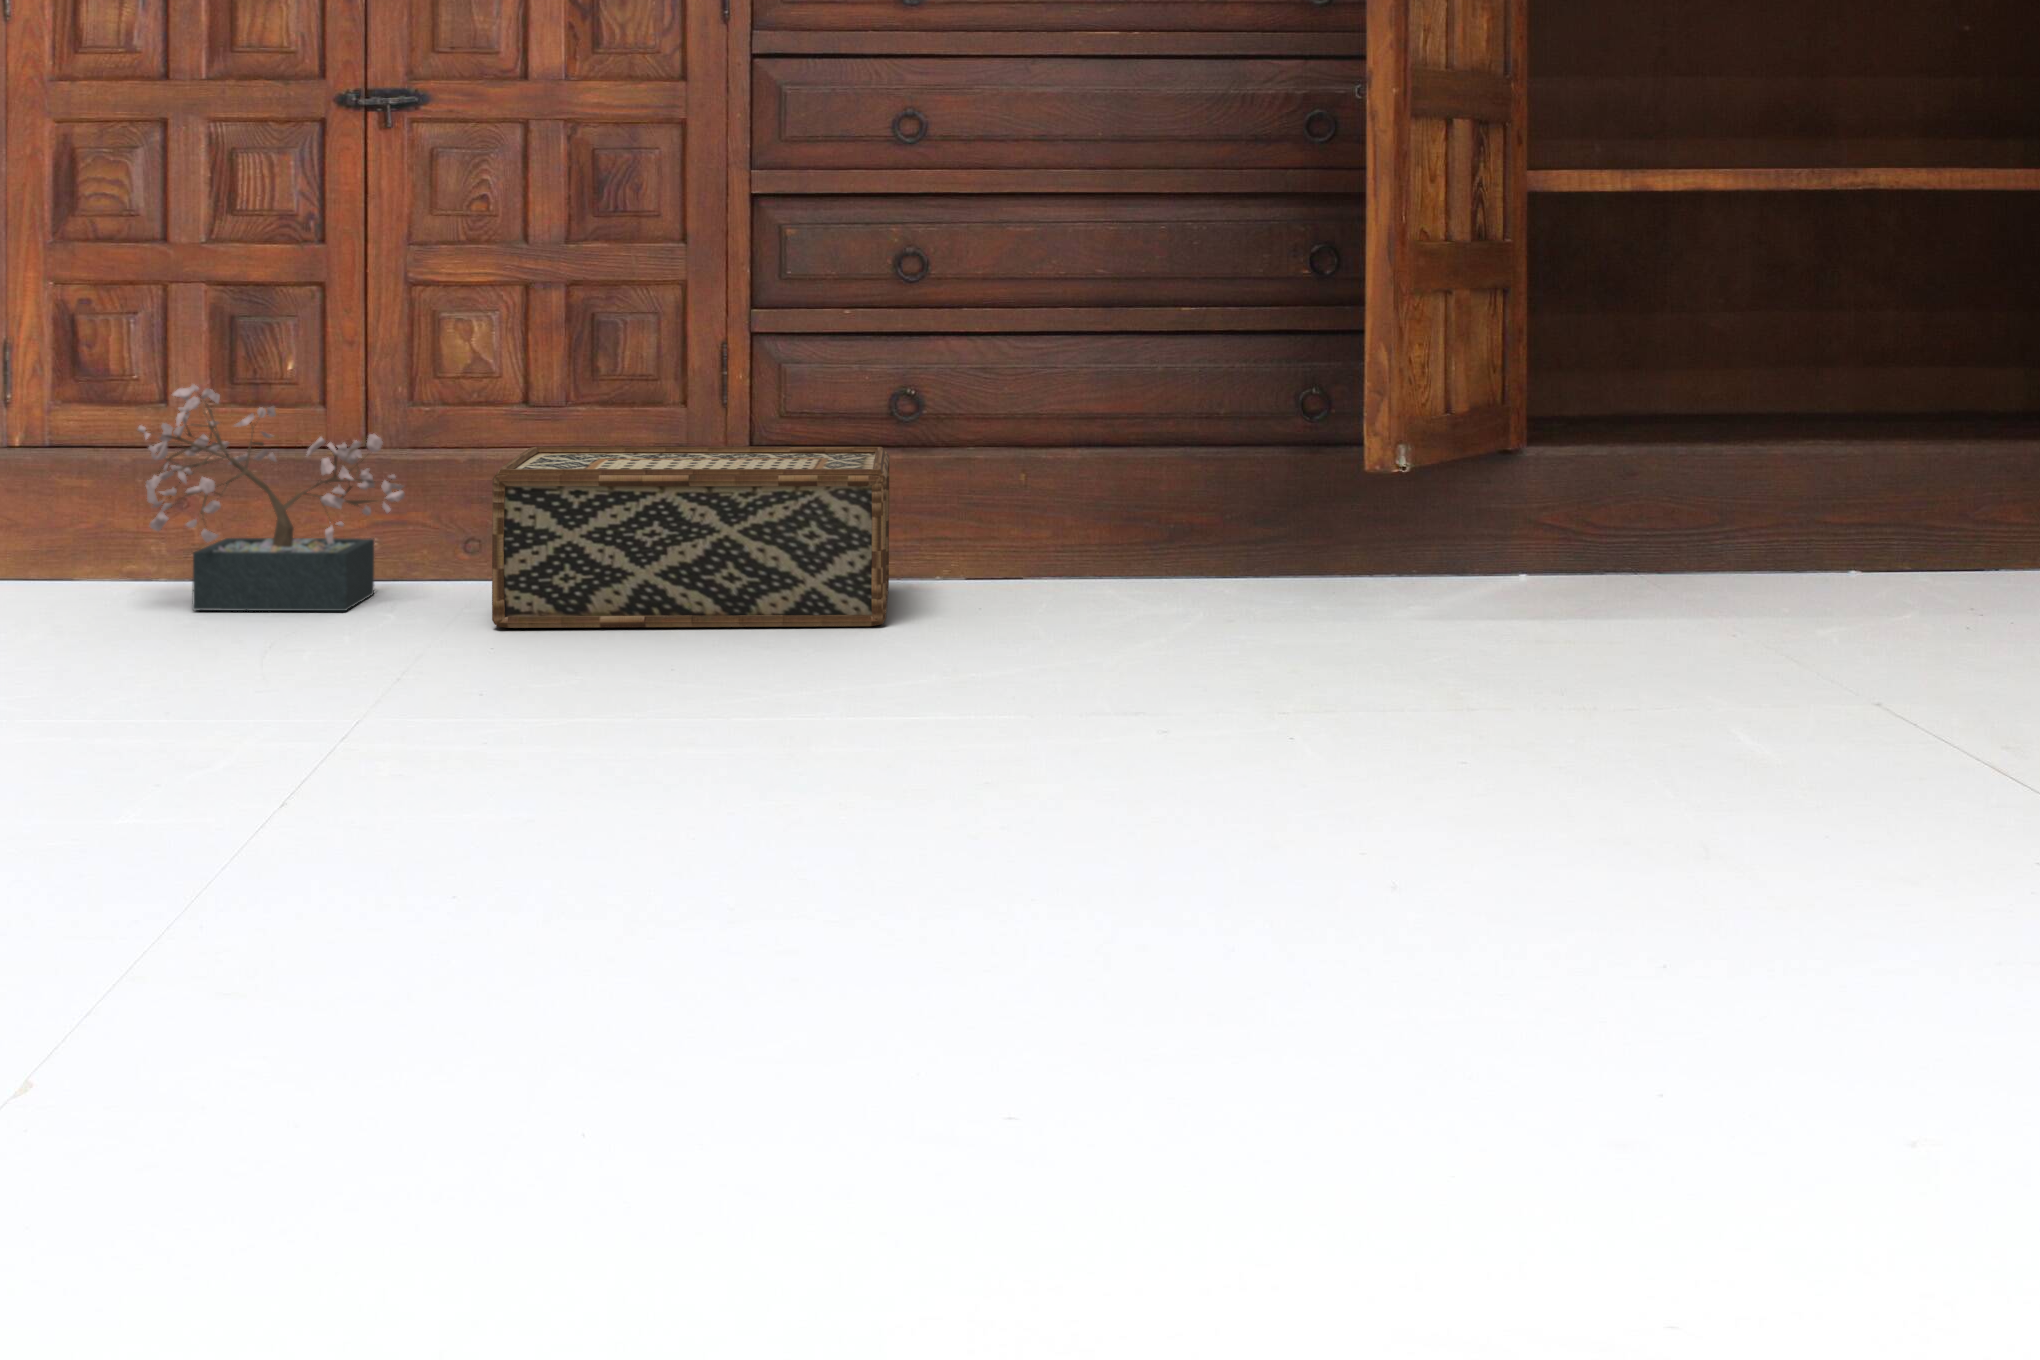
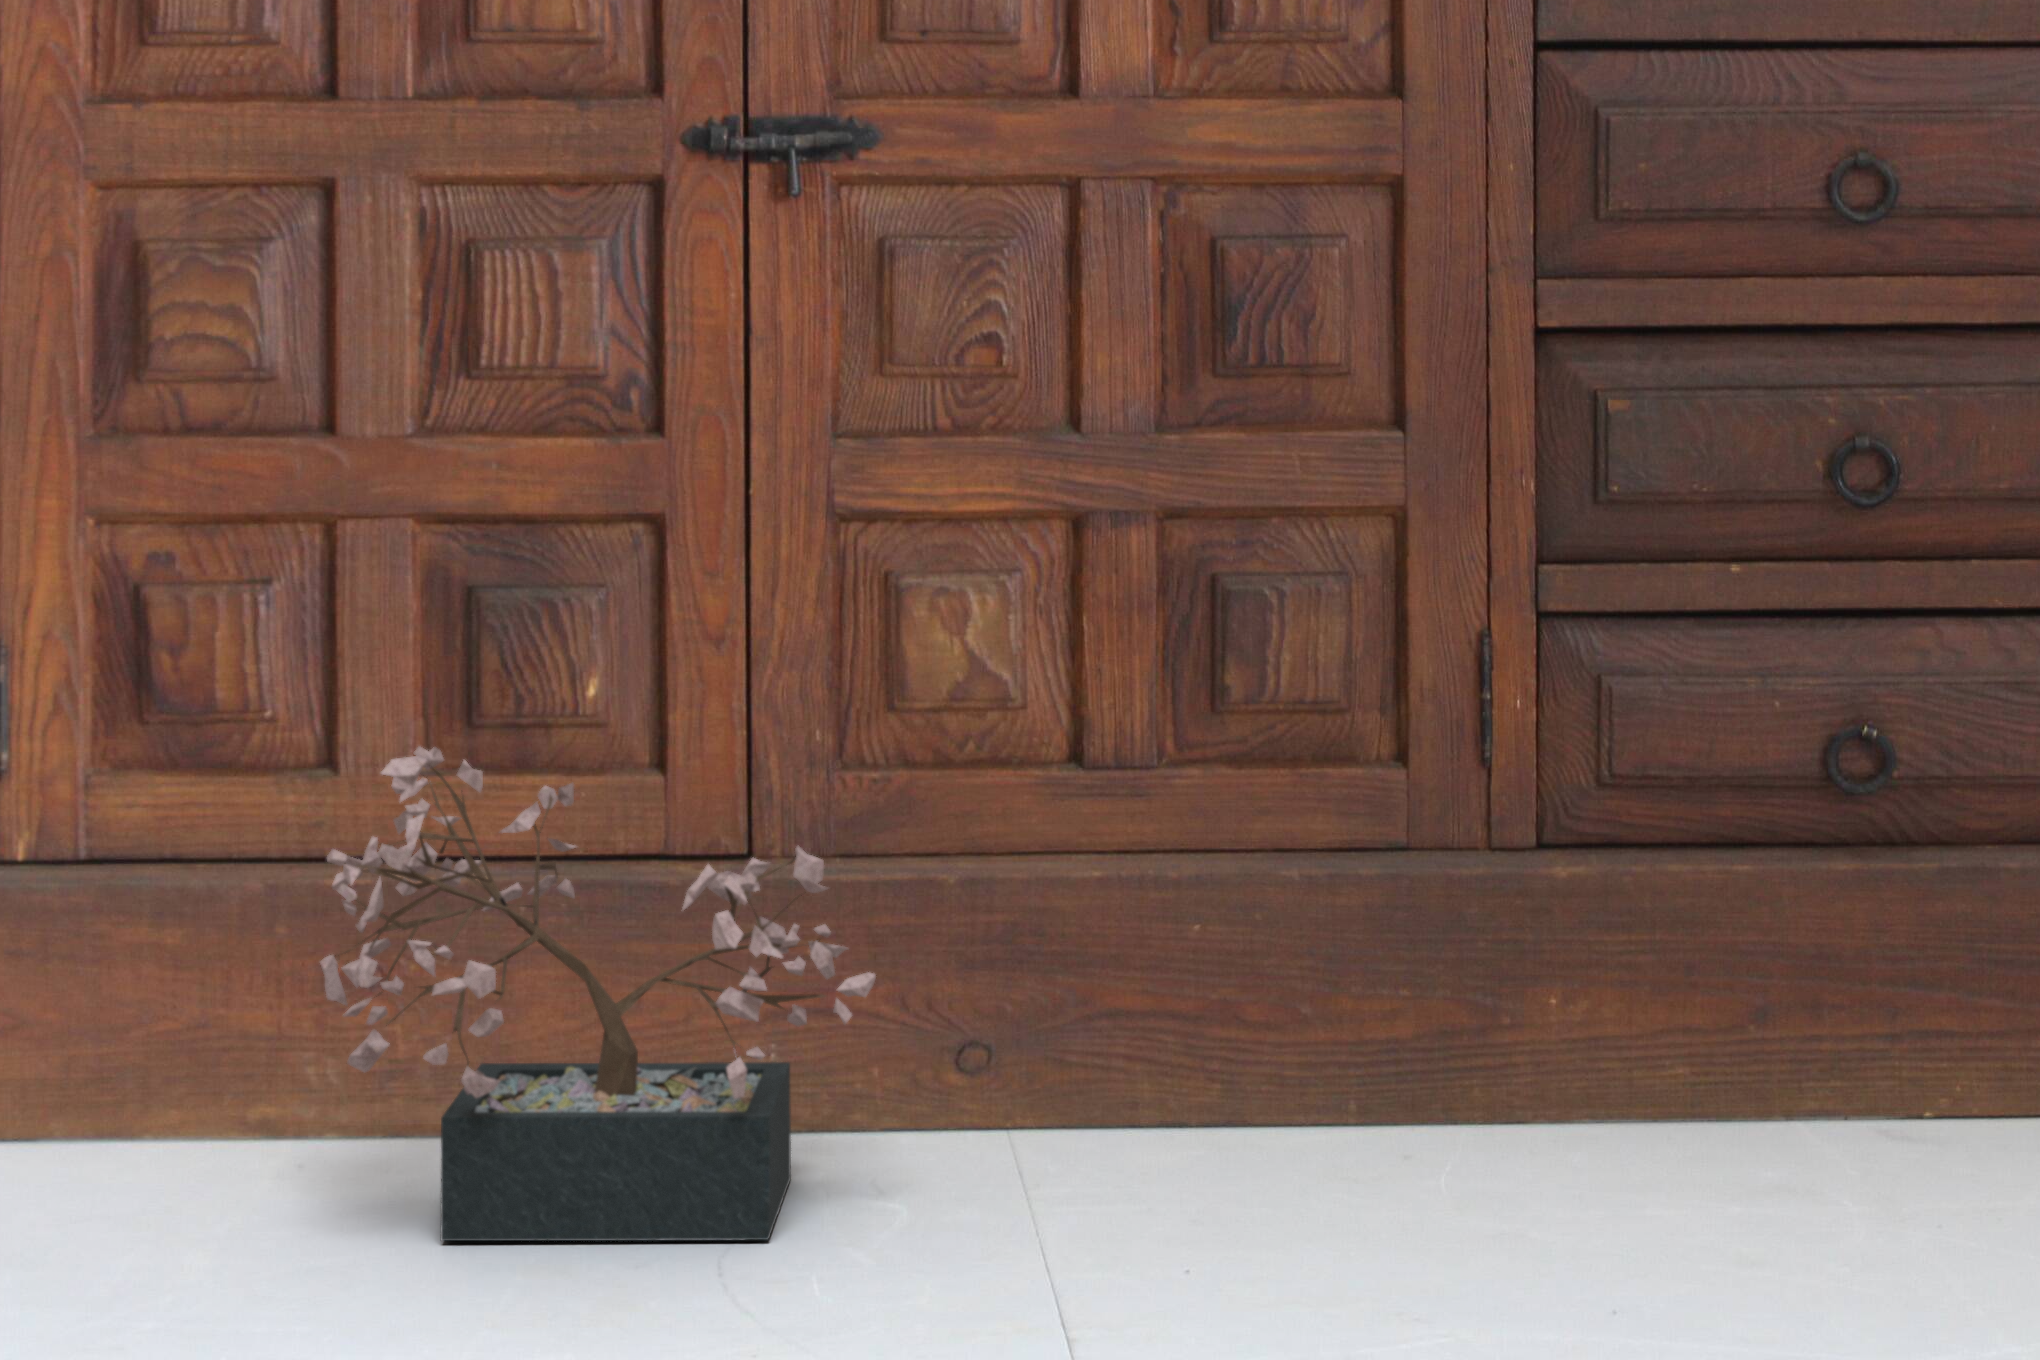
woven basket: present [492,447,889,628] -> none [1103,857,1966,1298]

